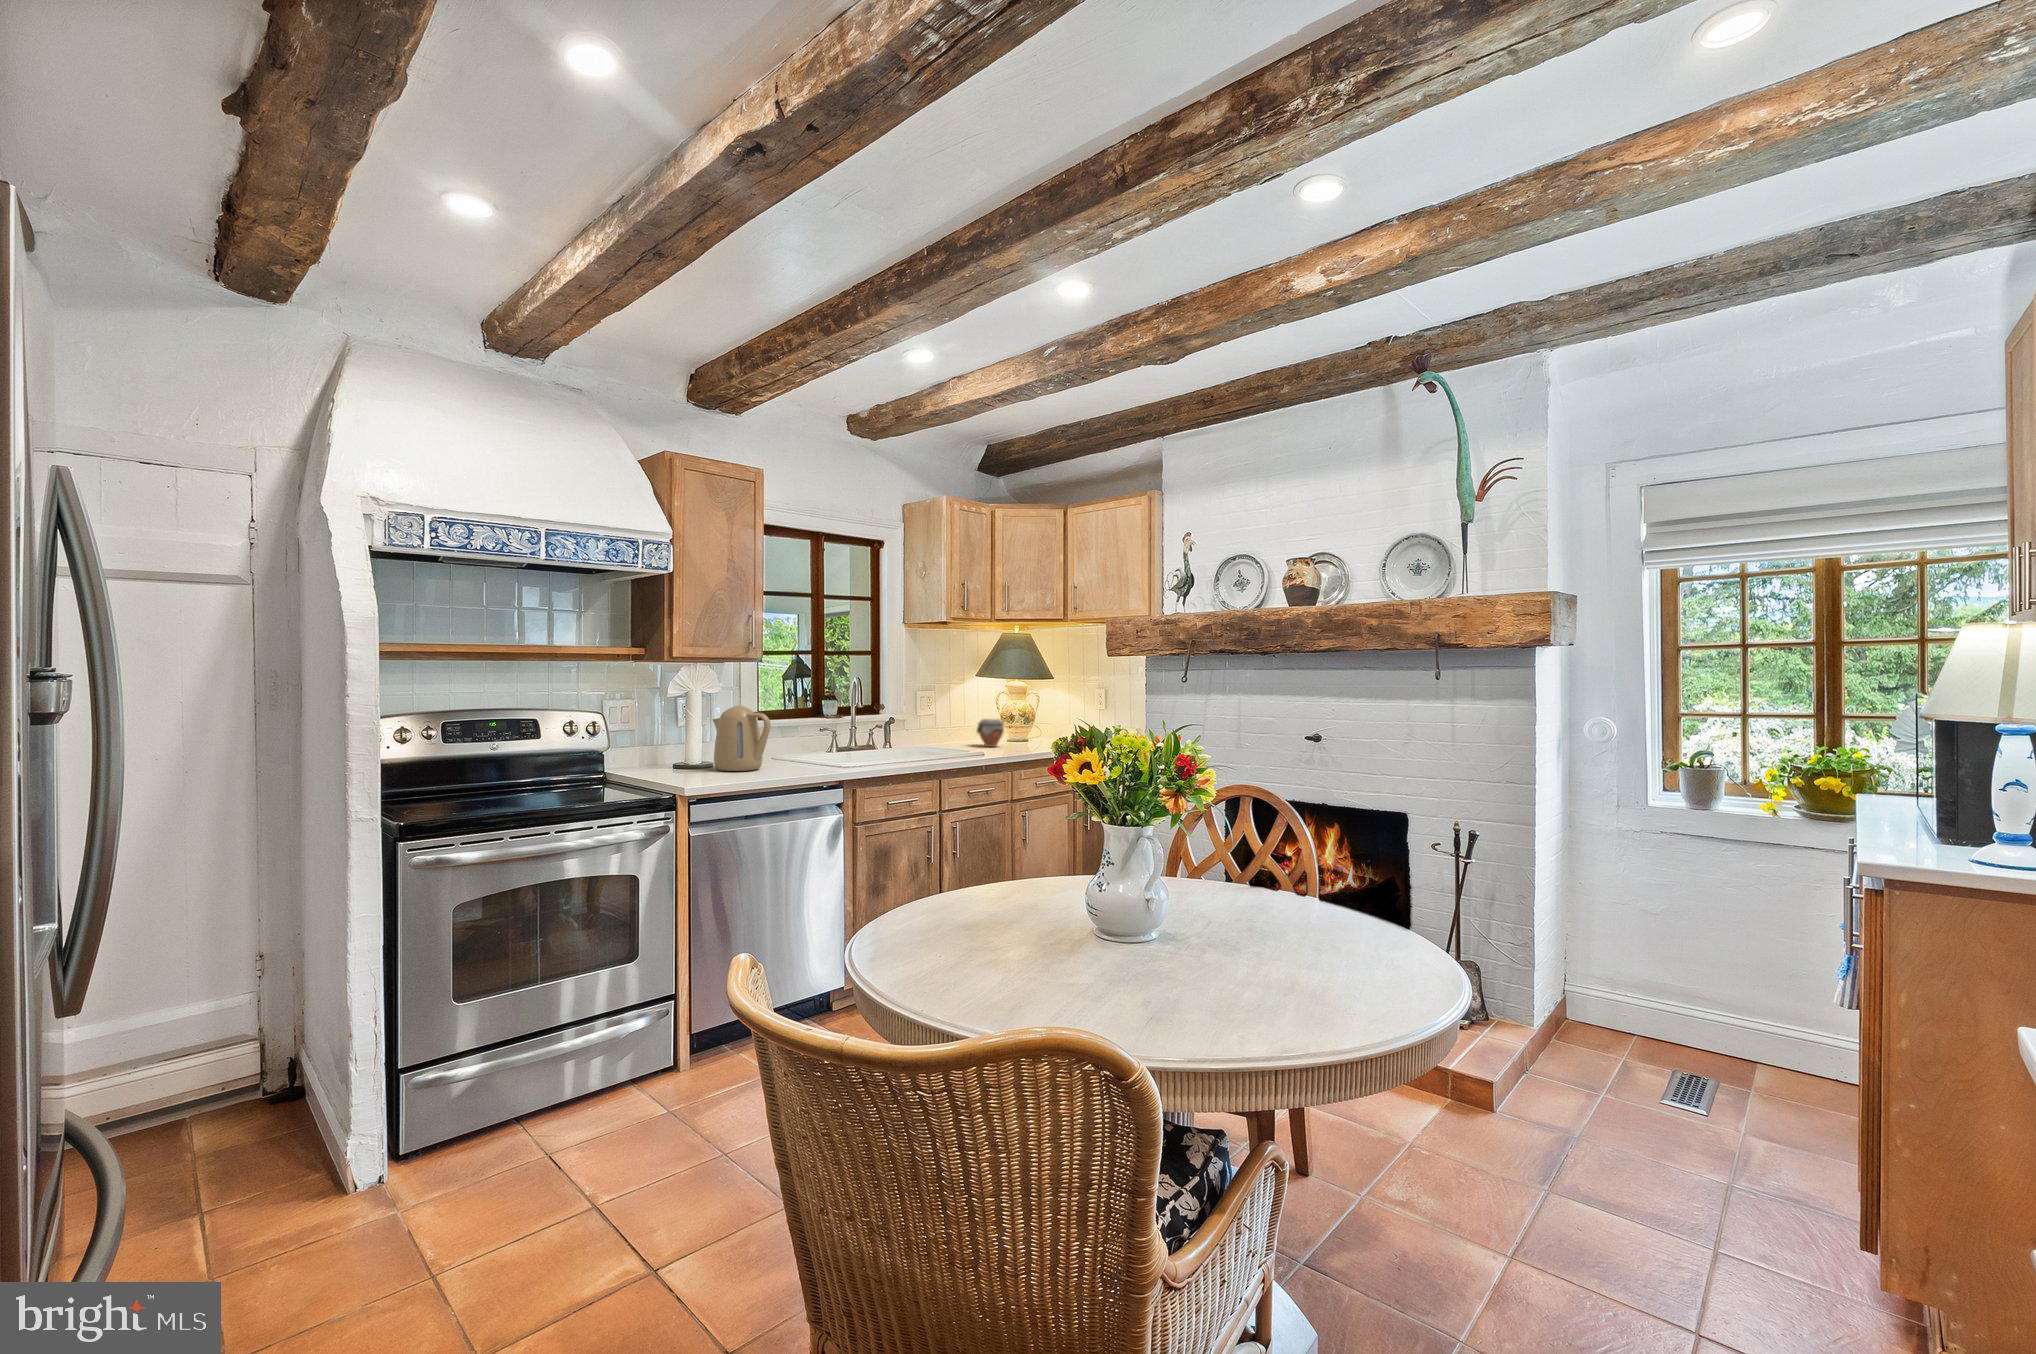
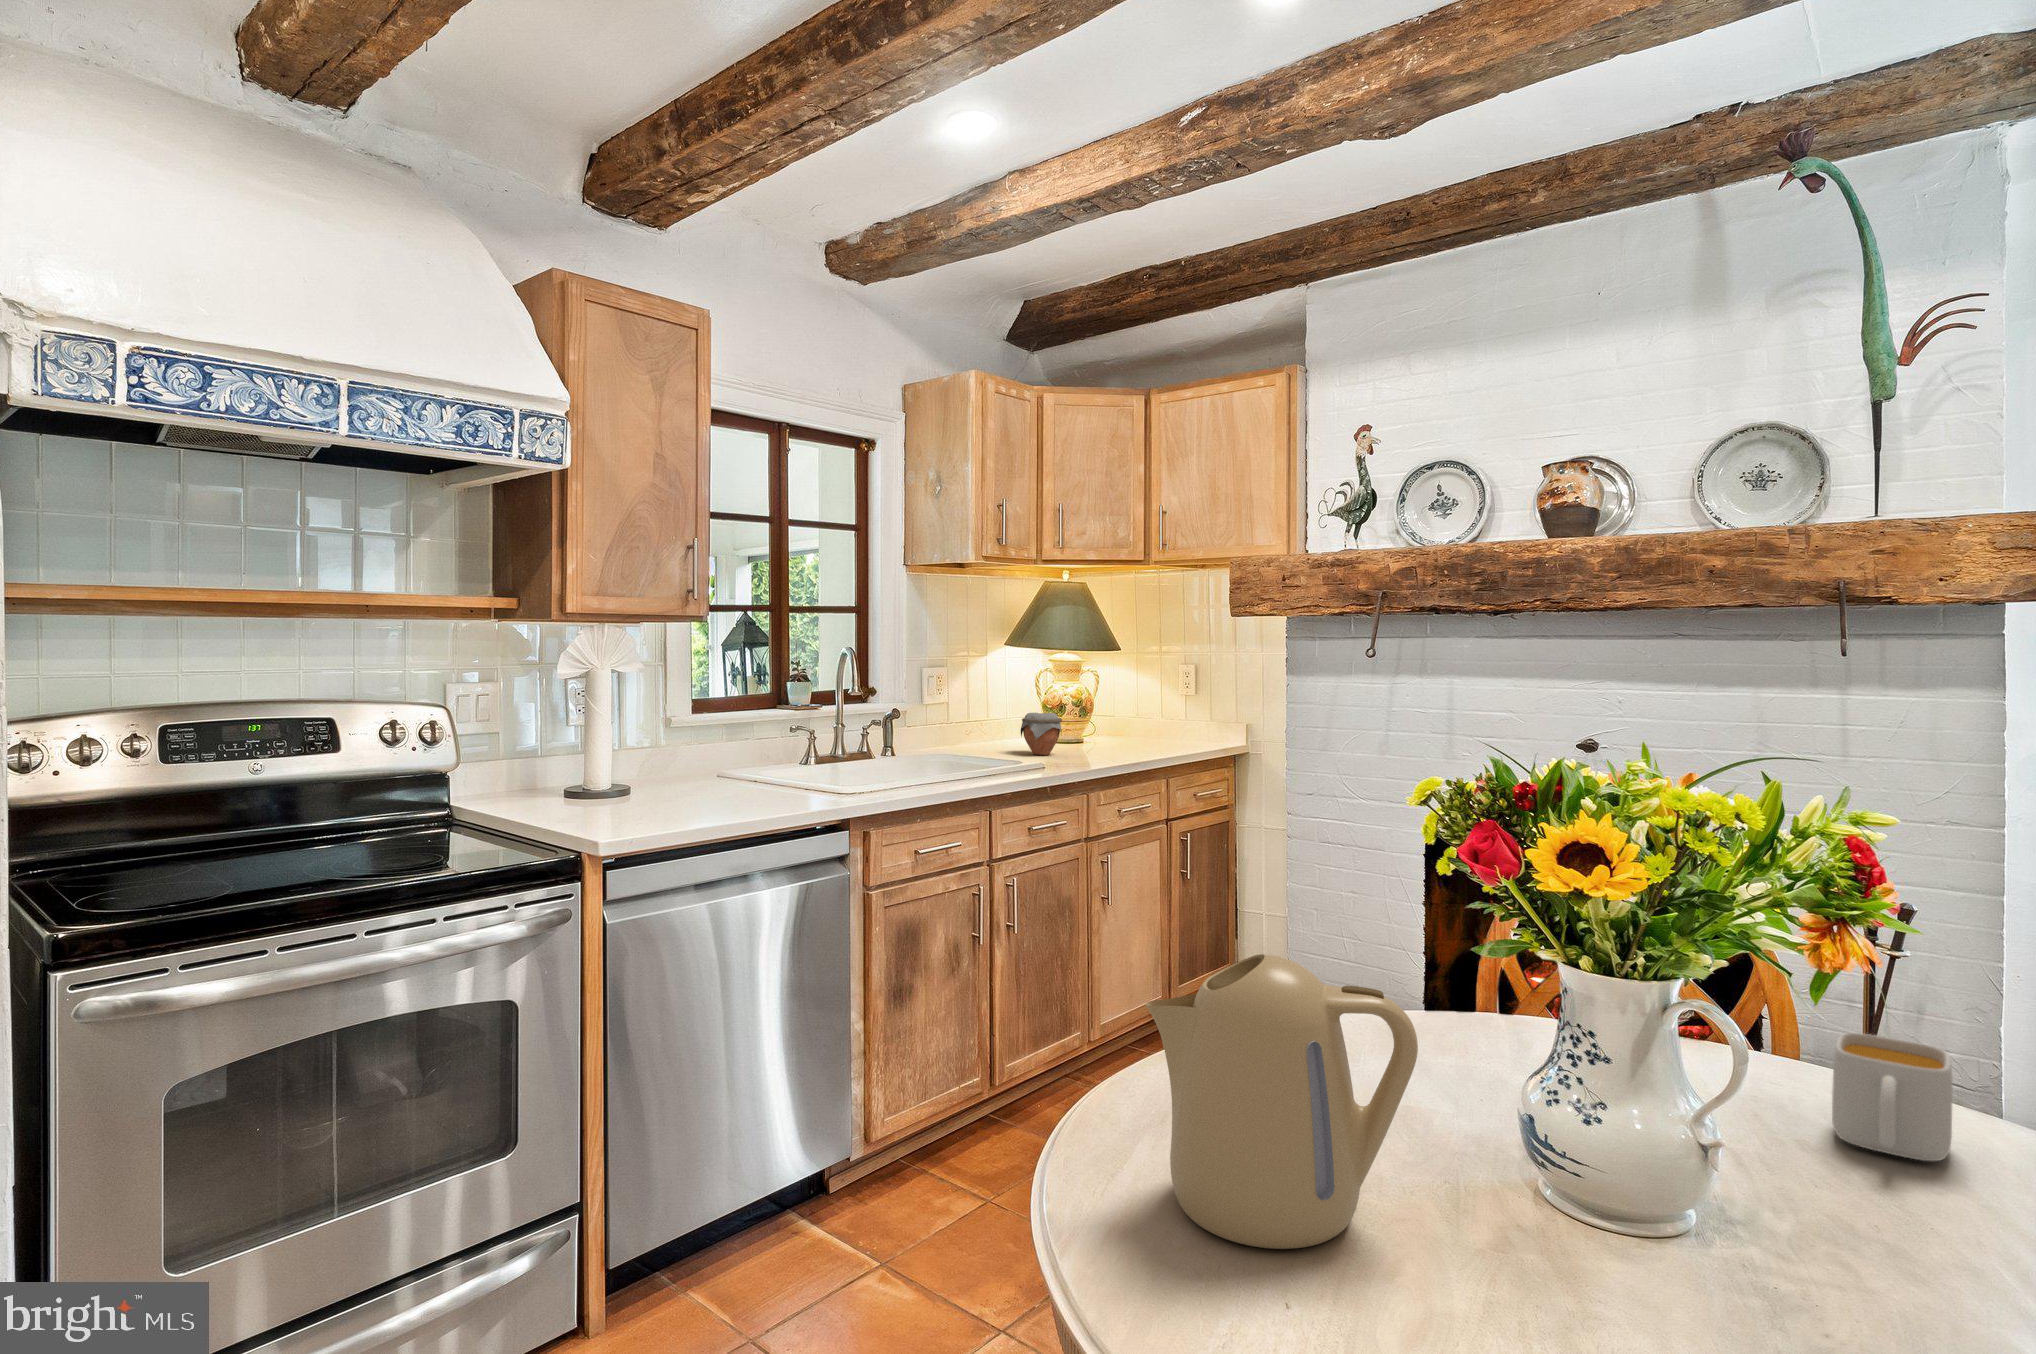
kettle: present [713,706,771,771] -> present [1145,954,1418,1249]
mug: none [1267,870,1322,927] -> present [1832,1033,1953,1161]

